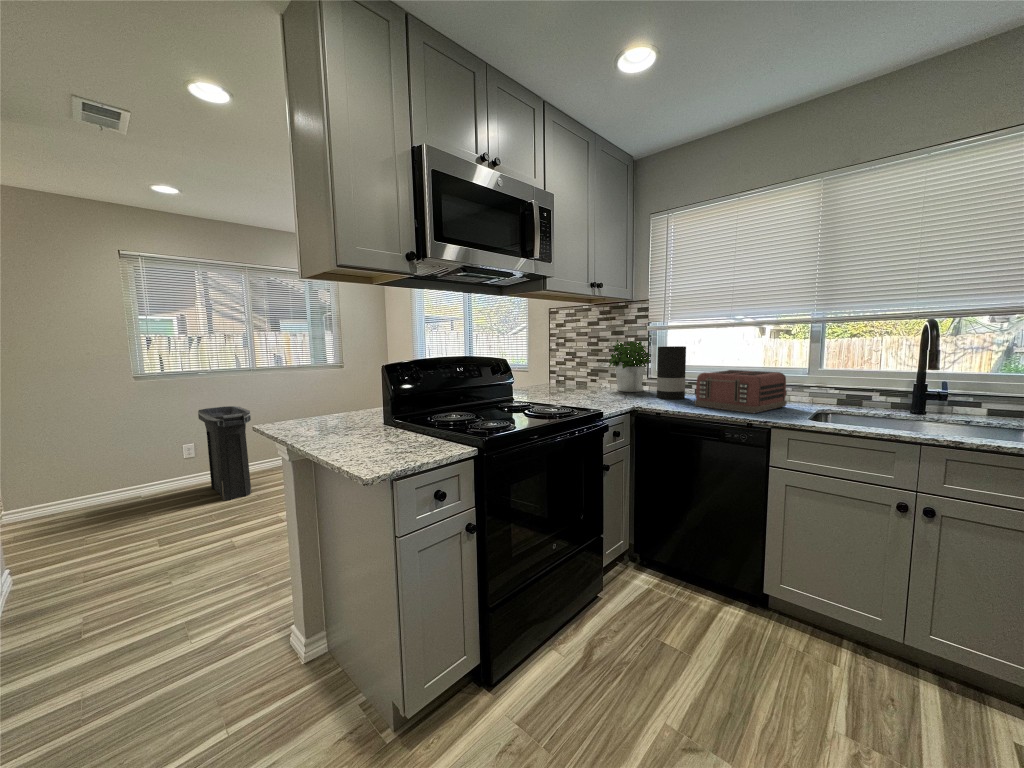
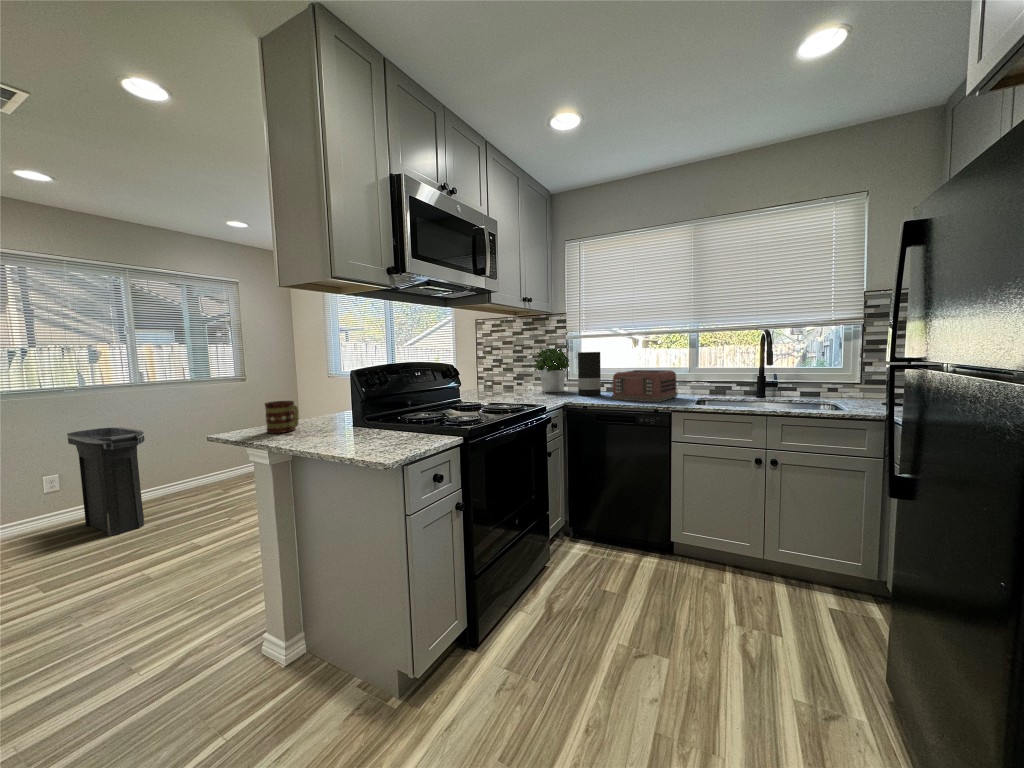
mug: none [294,395,323,429] -> present [265,401,298,433]

